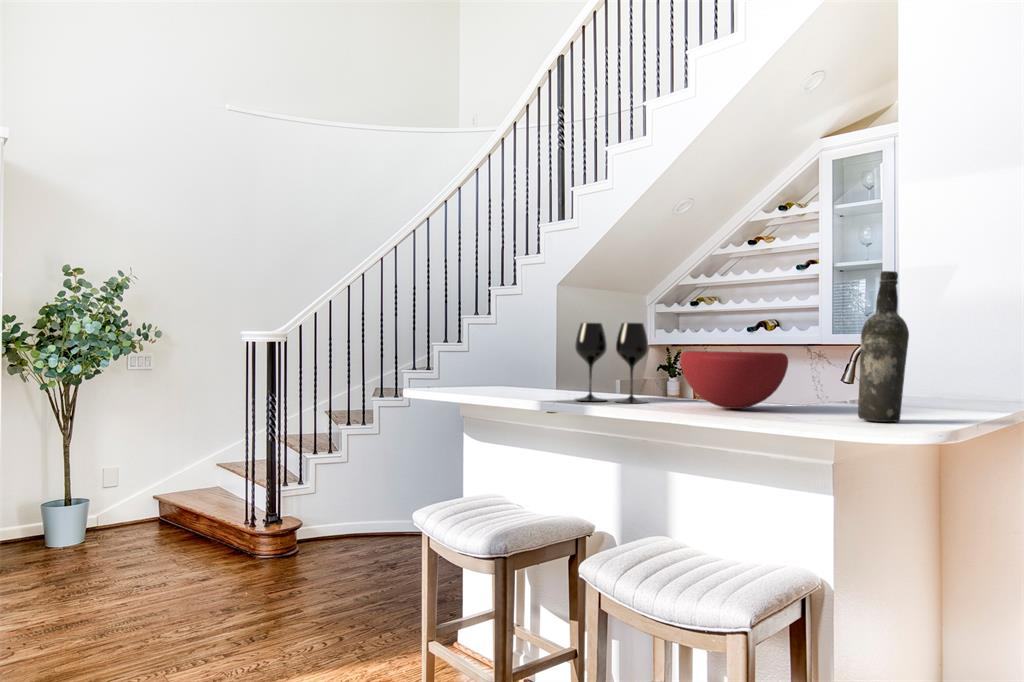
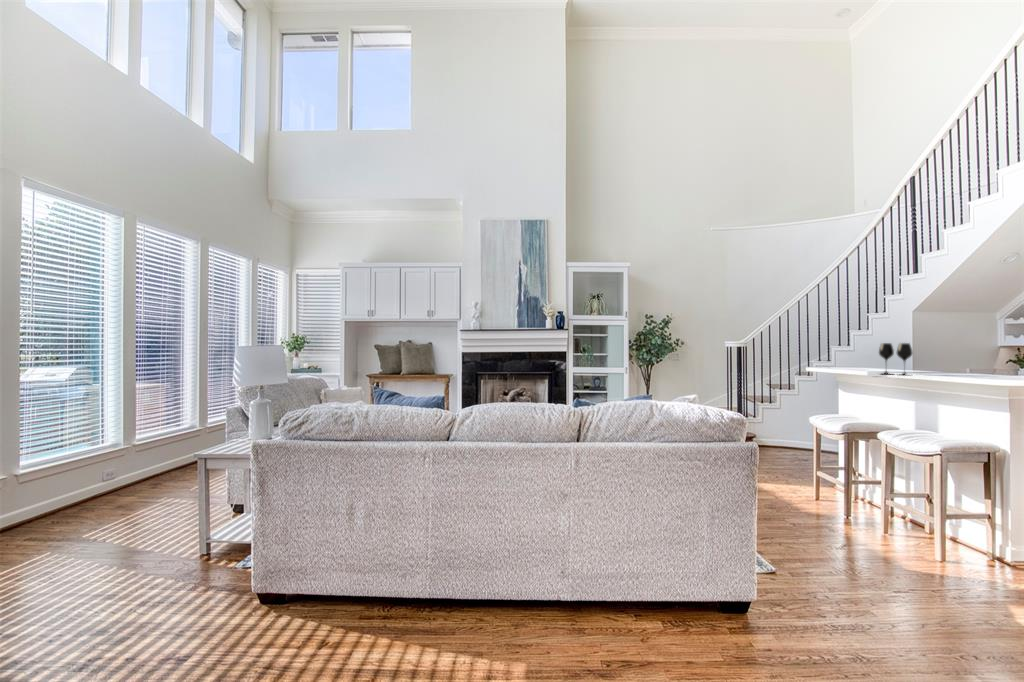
beer bottle: present [858,271,909,422] -> none [975,328,995,381]
bowl: present [680,351,788,409] -> none [916,355,966,377]

